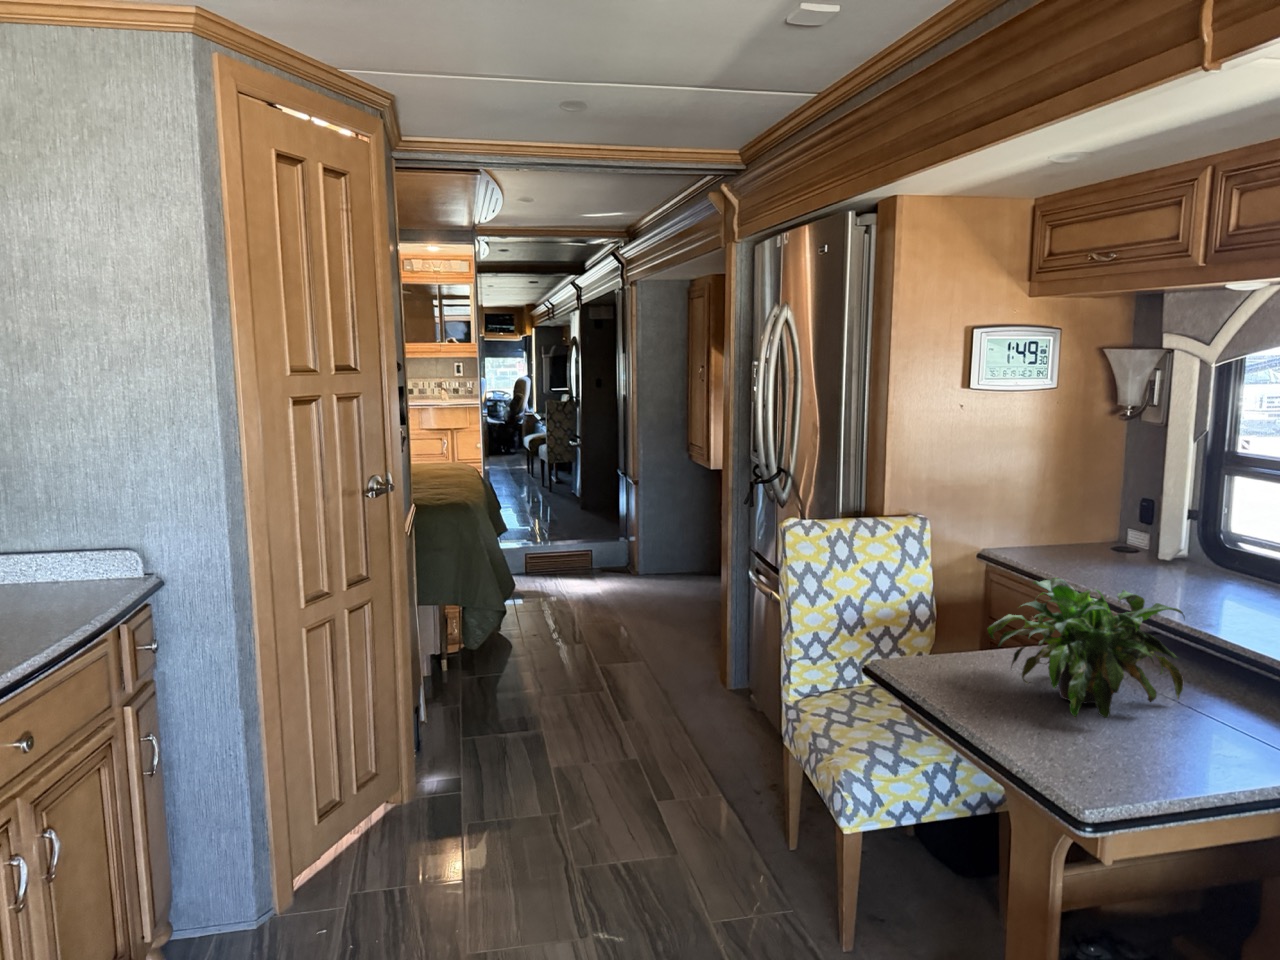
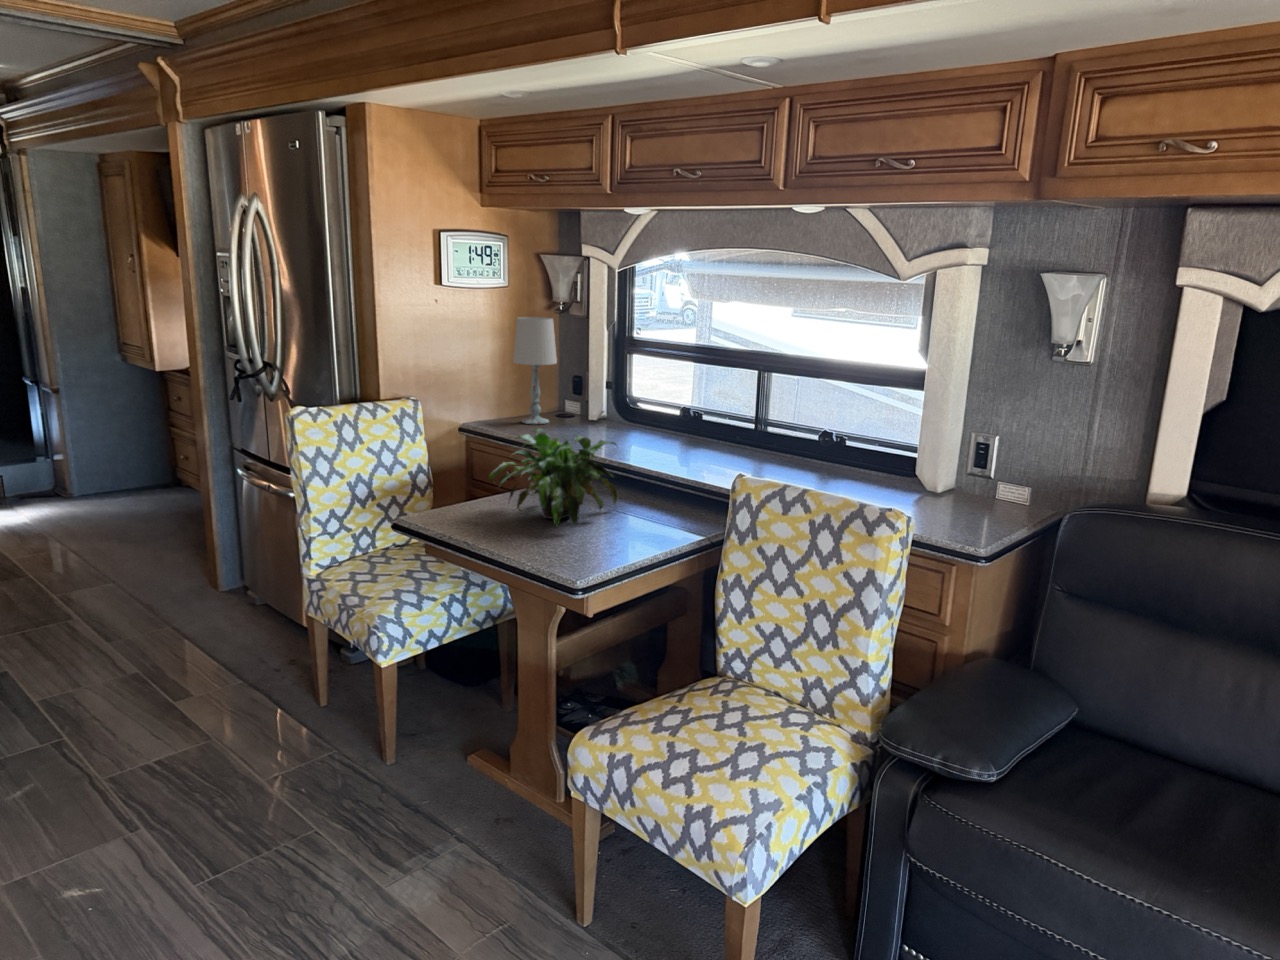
table lamp: none [1054,425,1116,560] -> present [513,317,557,424]

